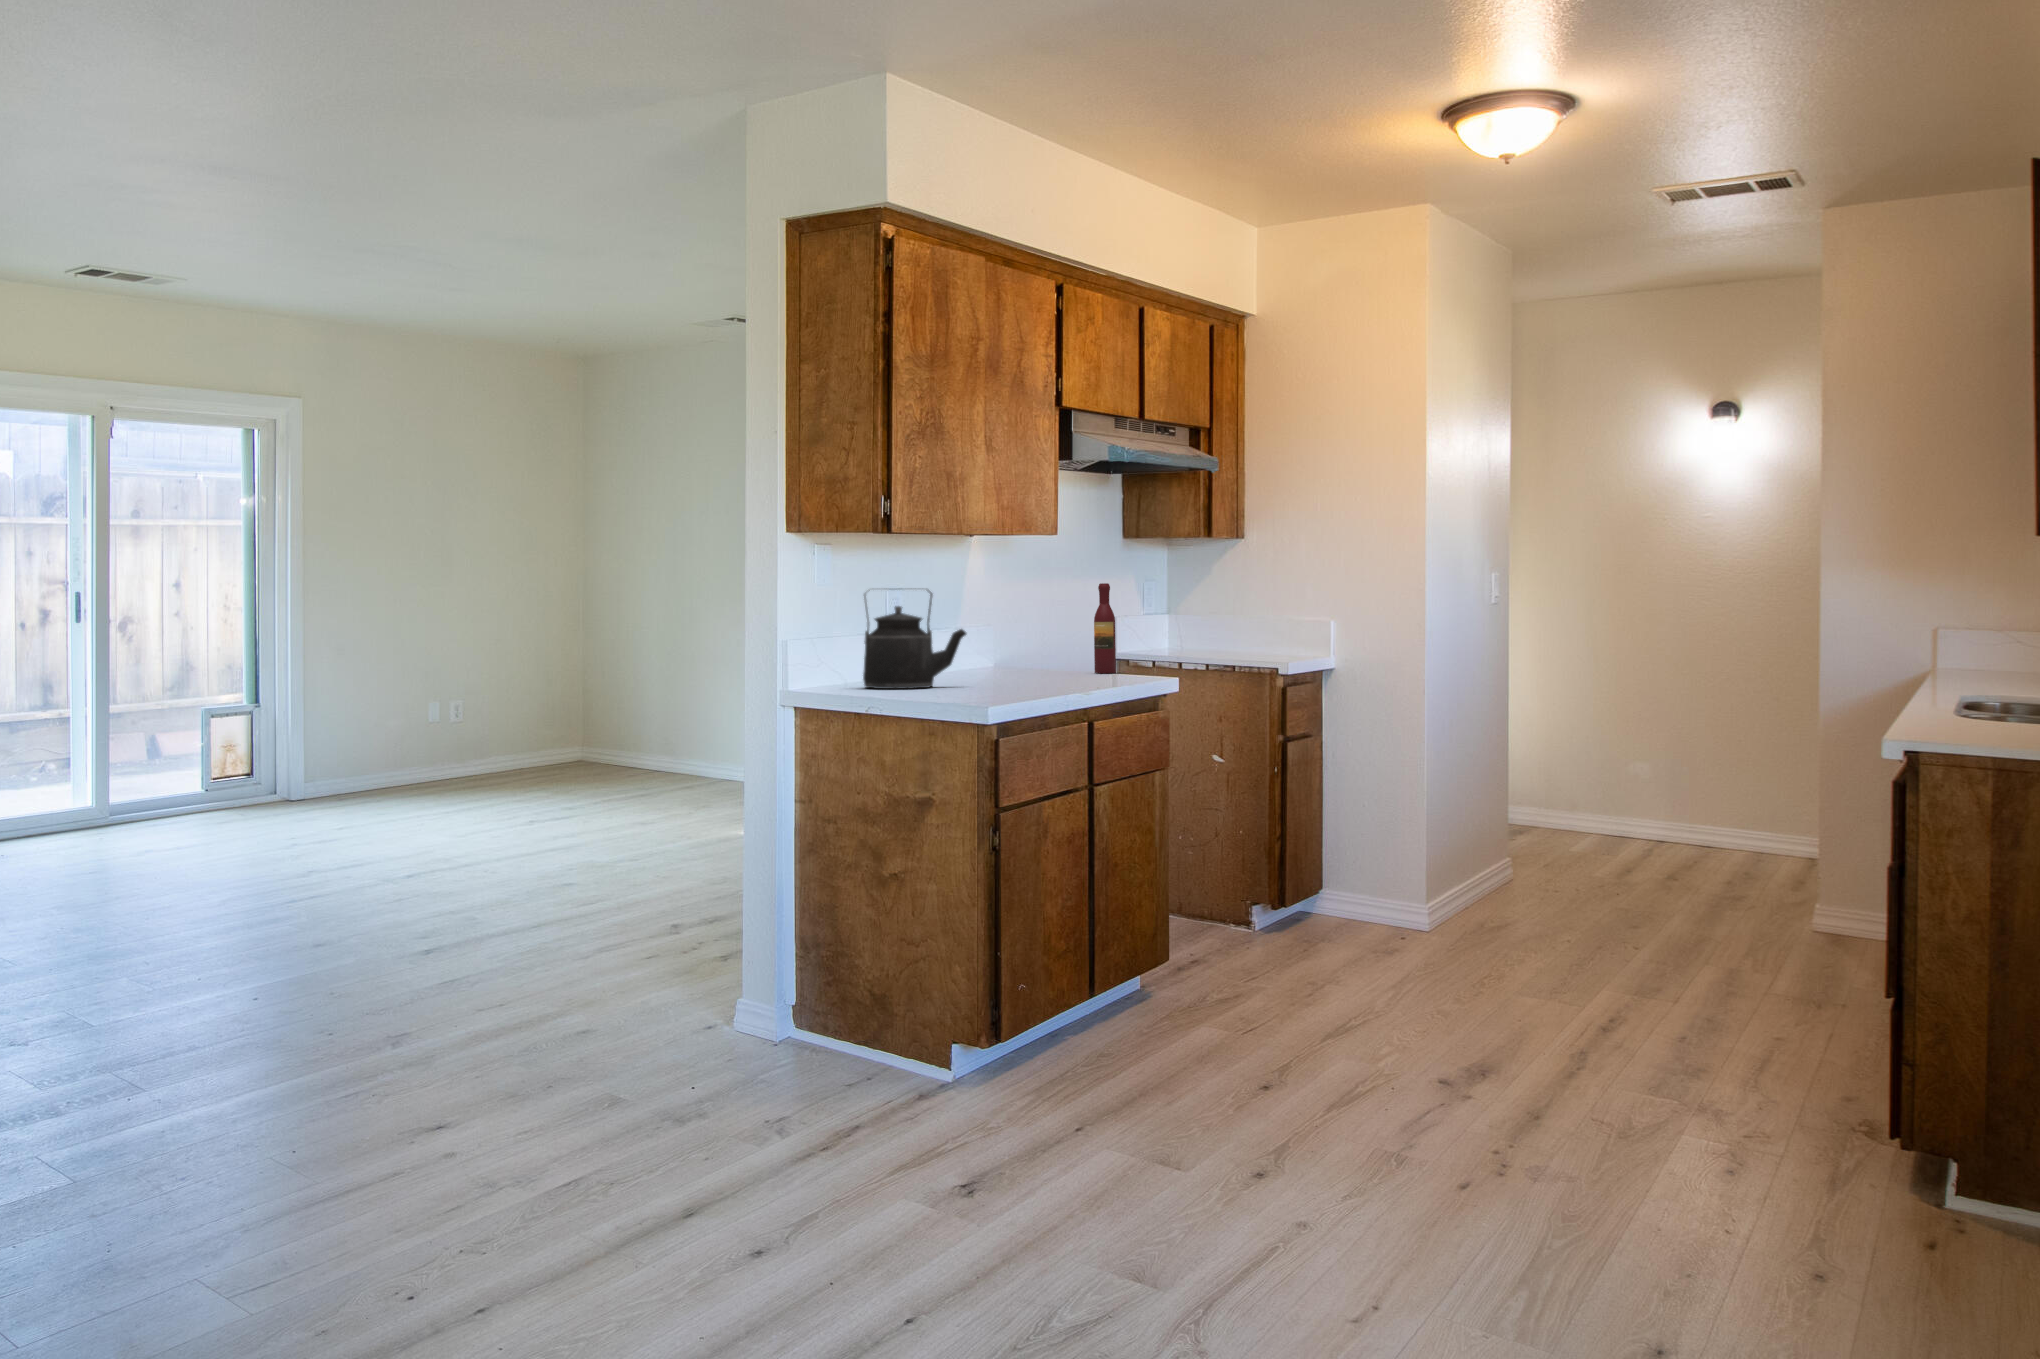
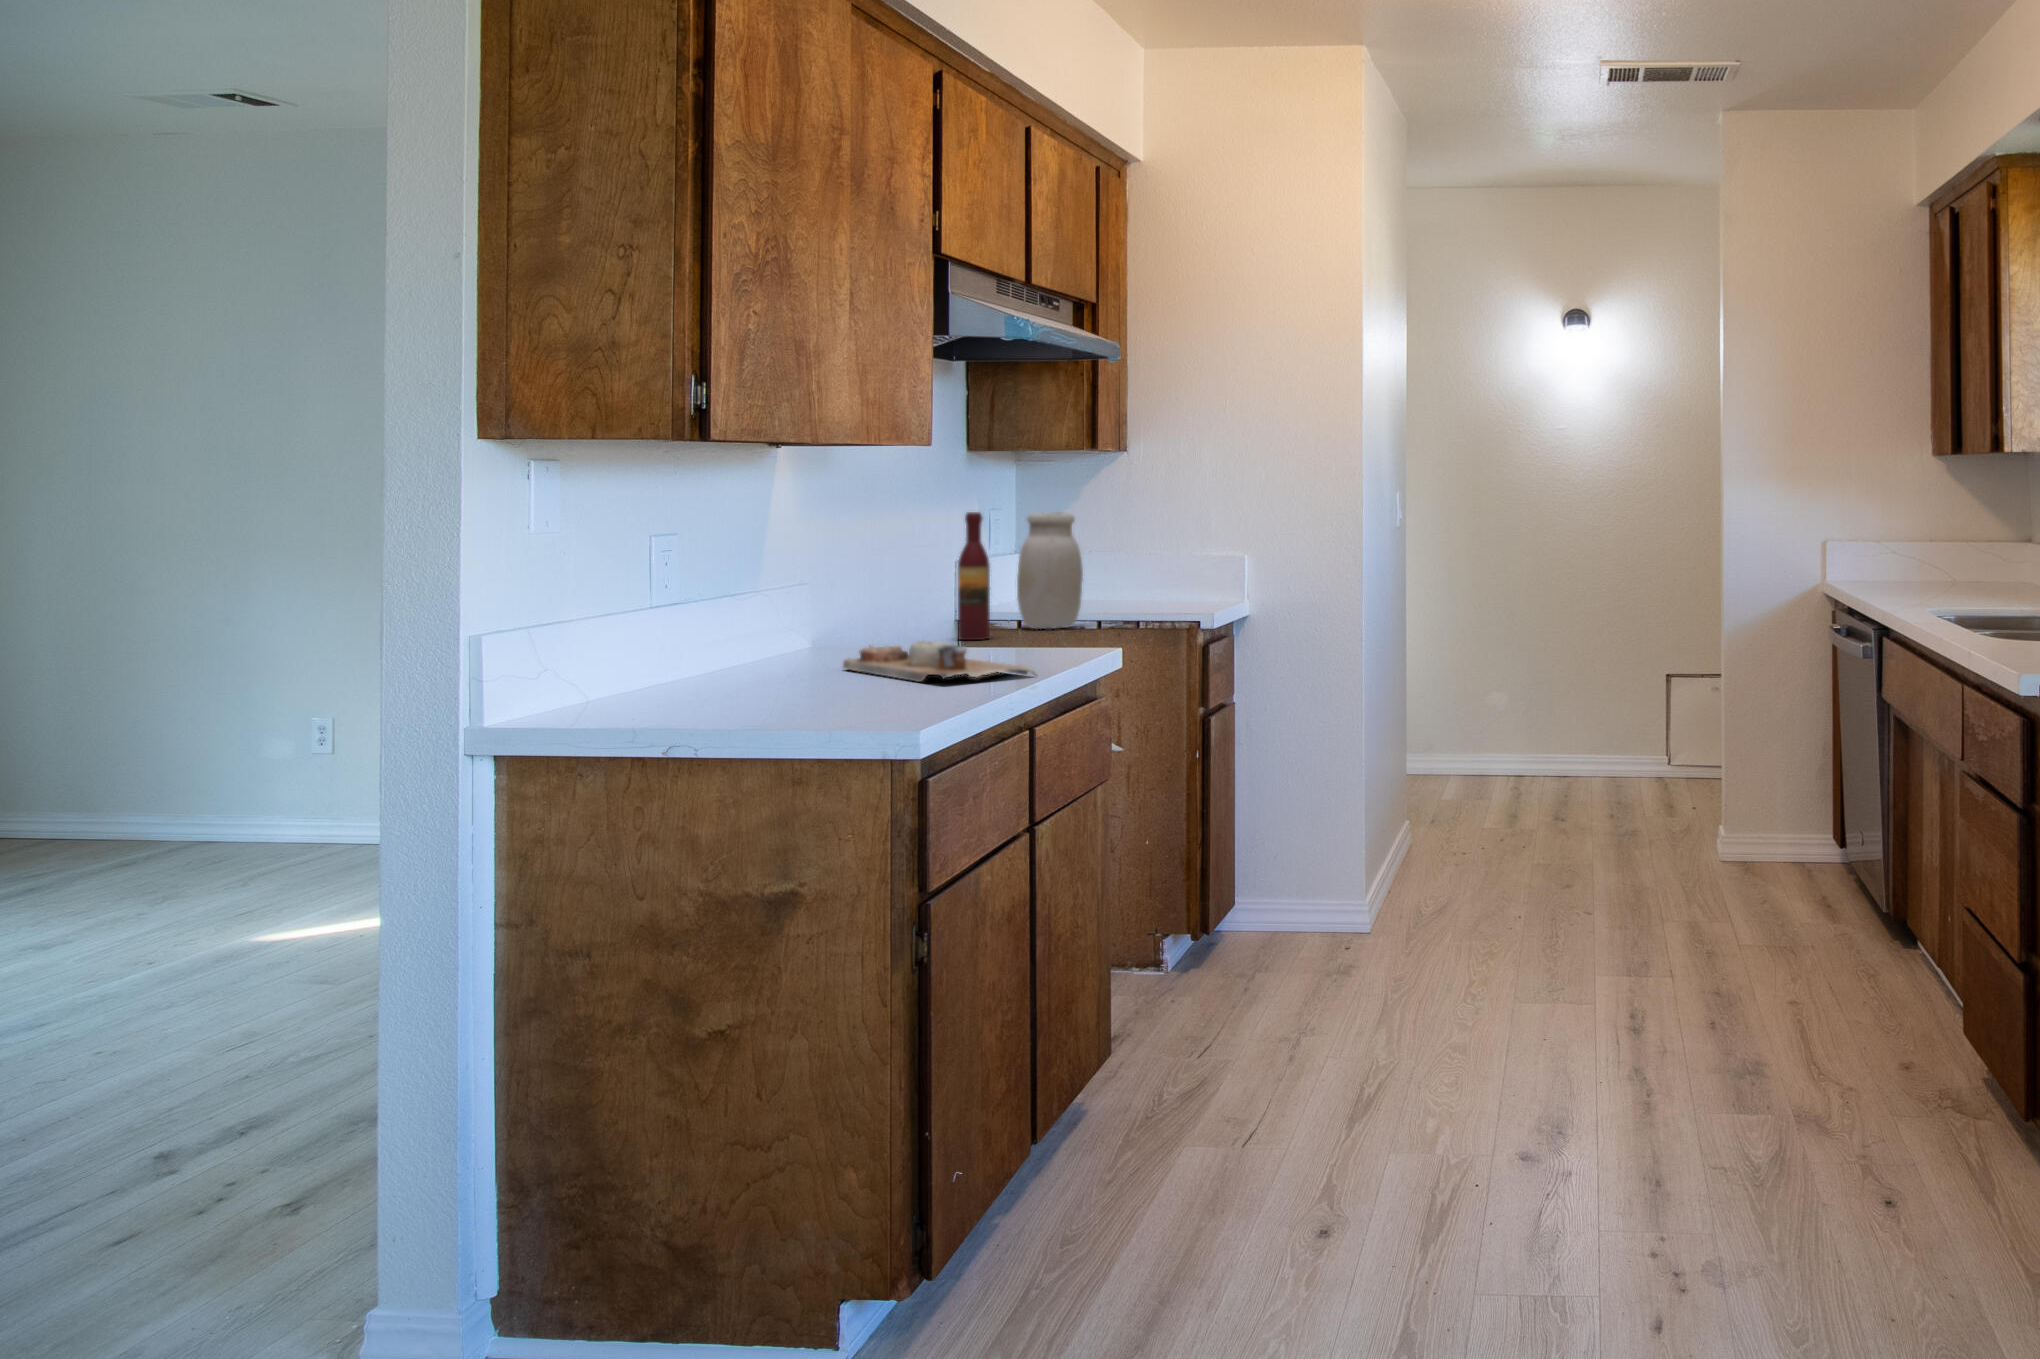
jar: none [1145,585,1191,670] -> present [1017,512,1083,629]
kettle: present [863,590,966,689] -> none [636,538,830,714]
cutting board: none [996,660,1099,684] -> present [843,641,1035,682]

